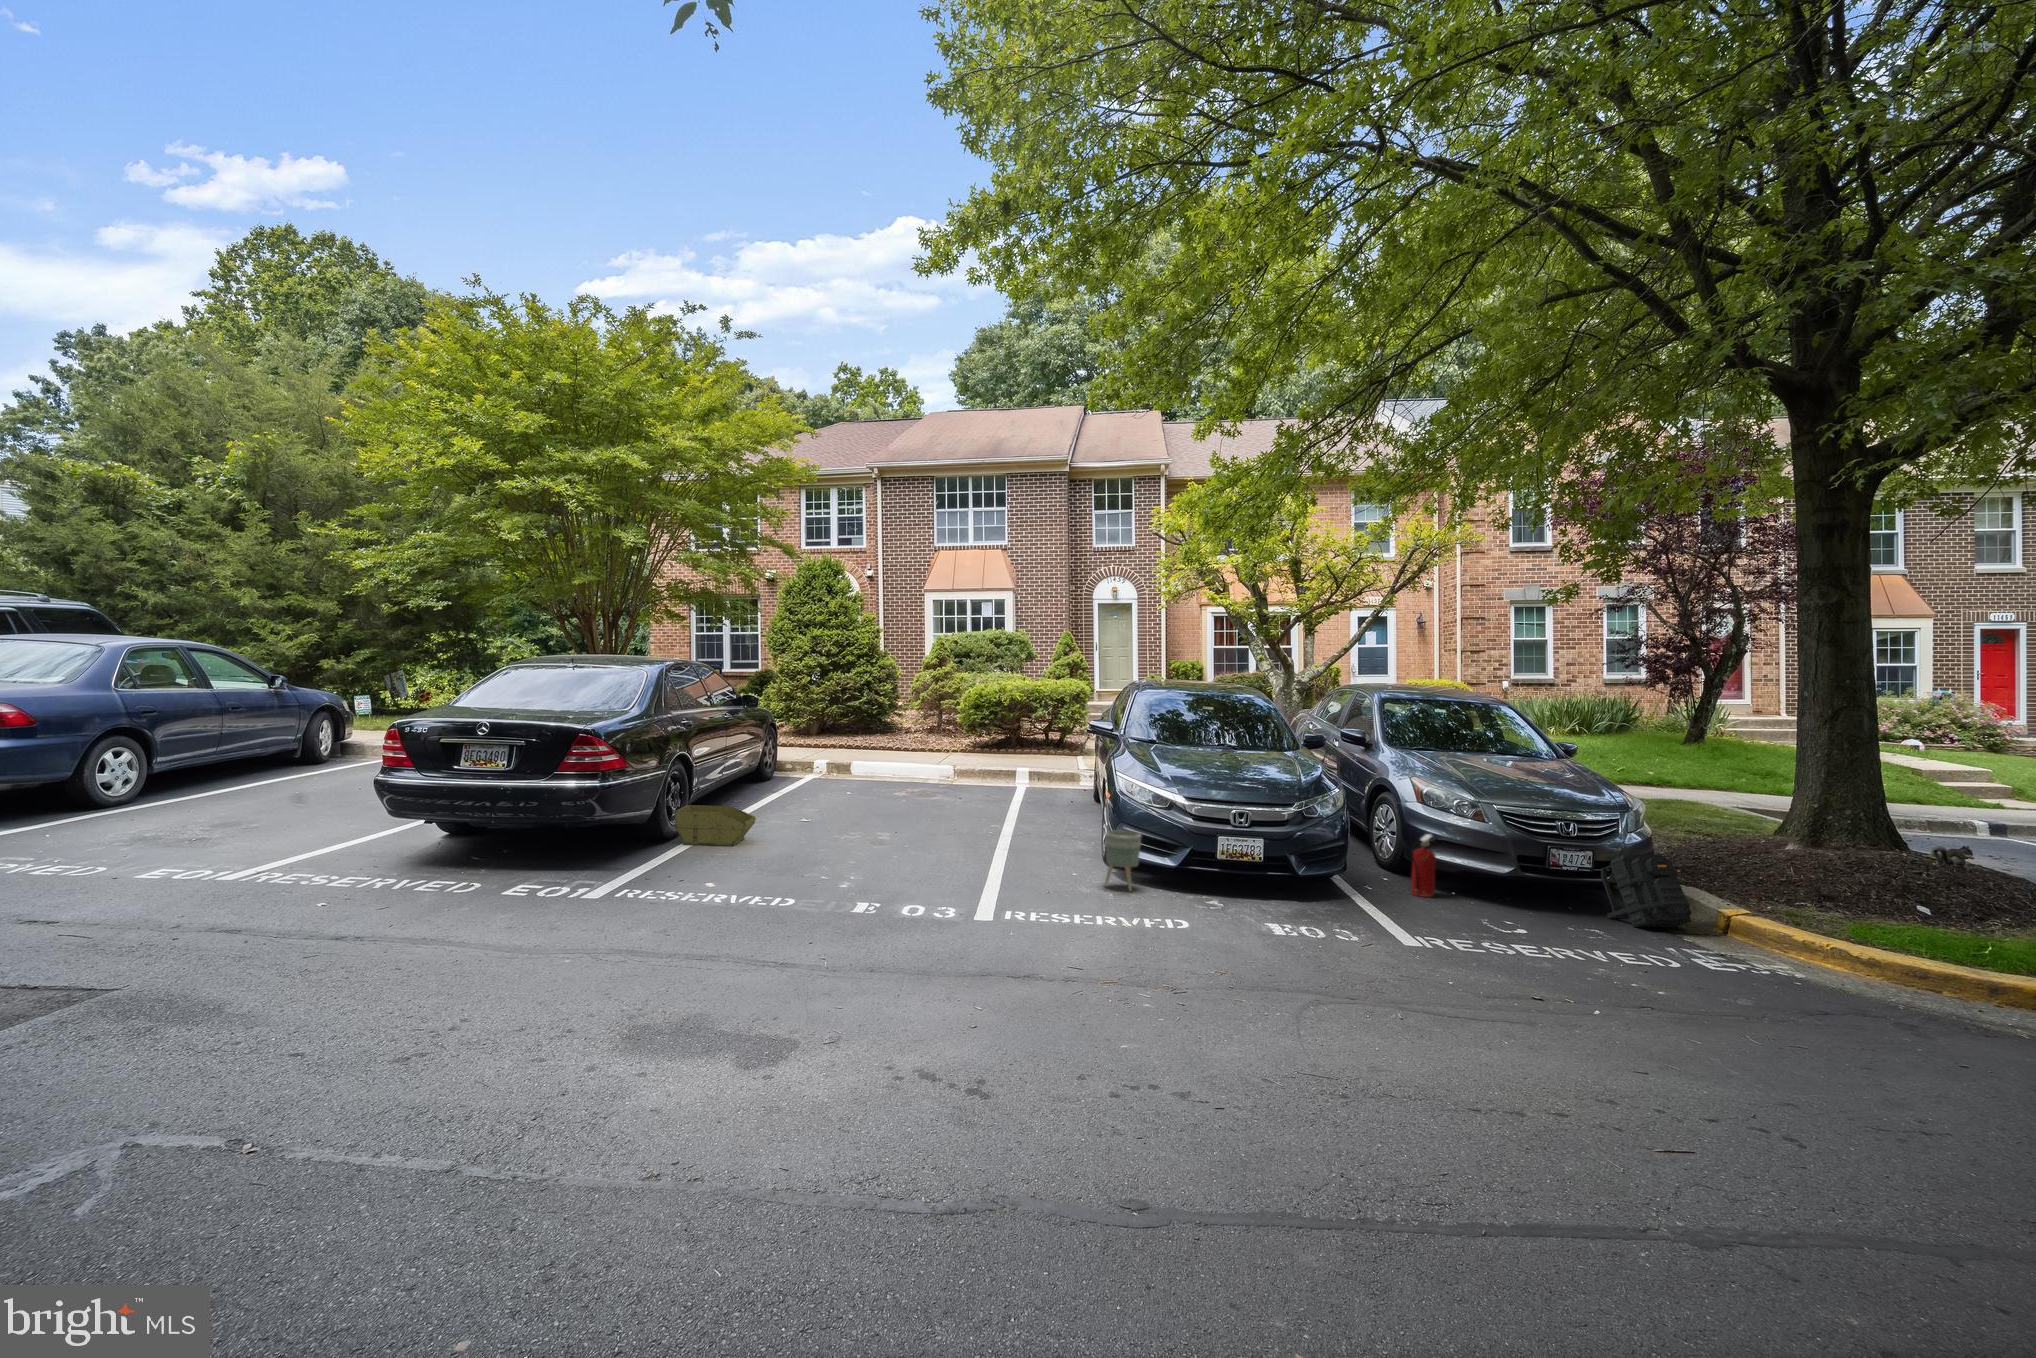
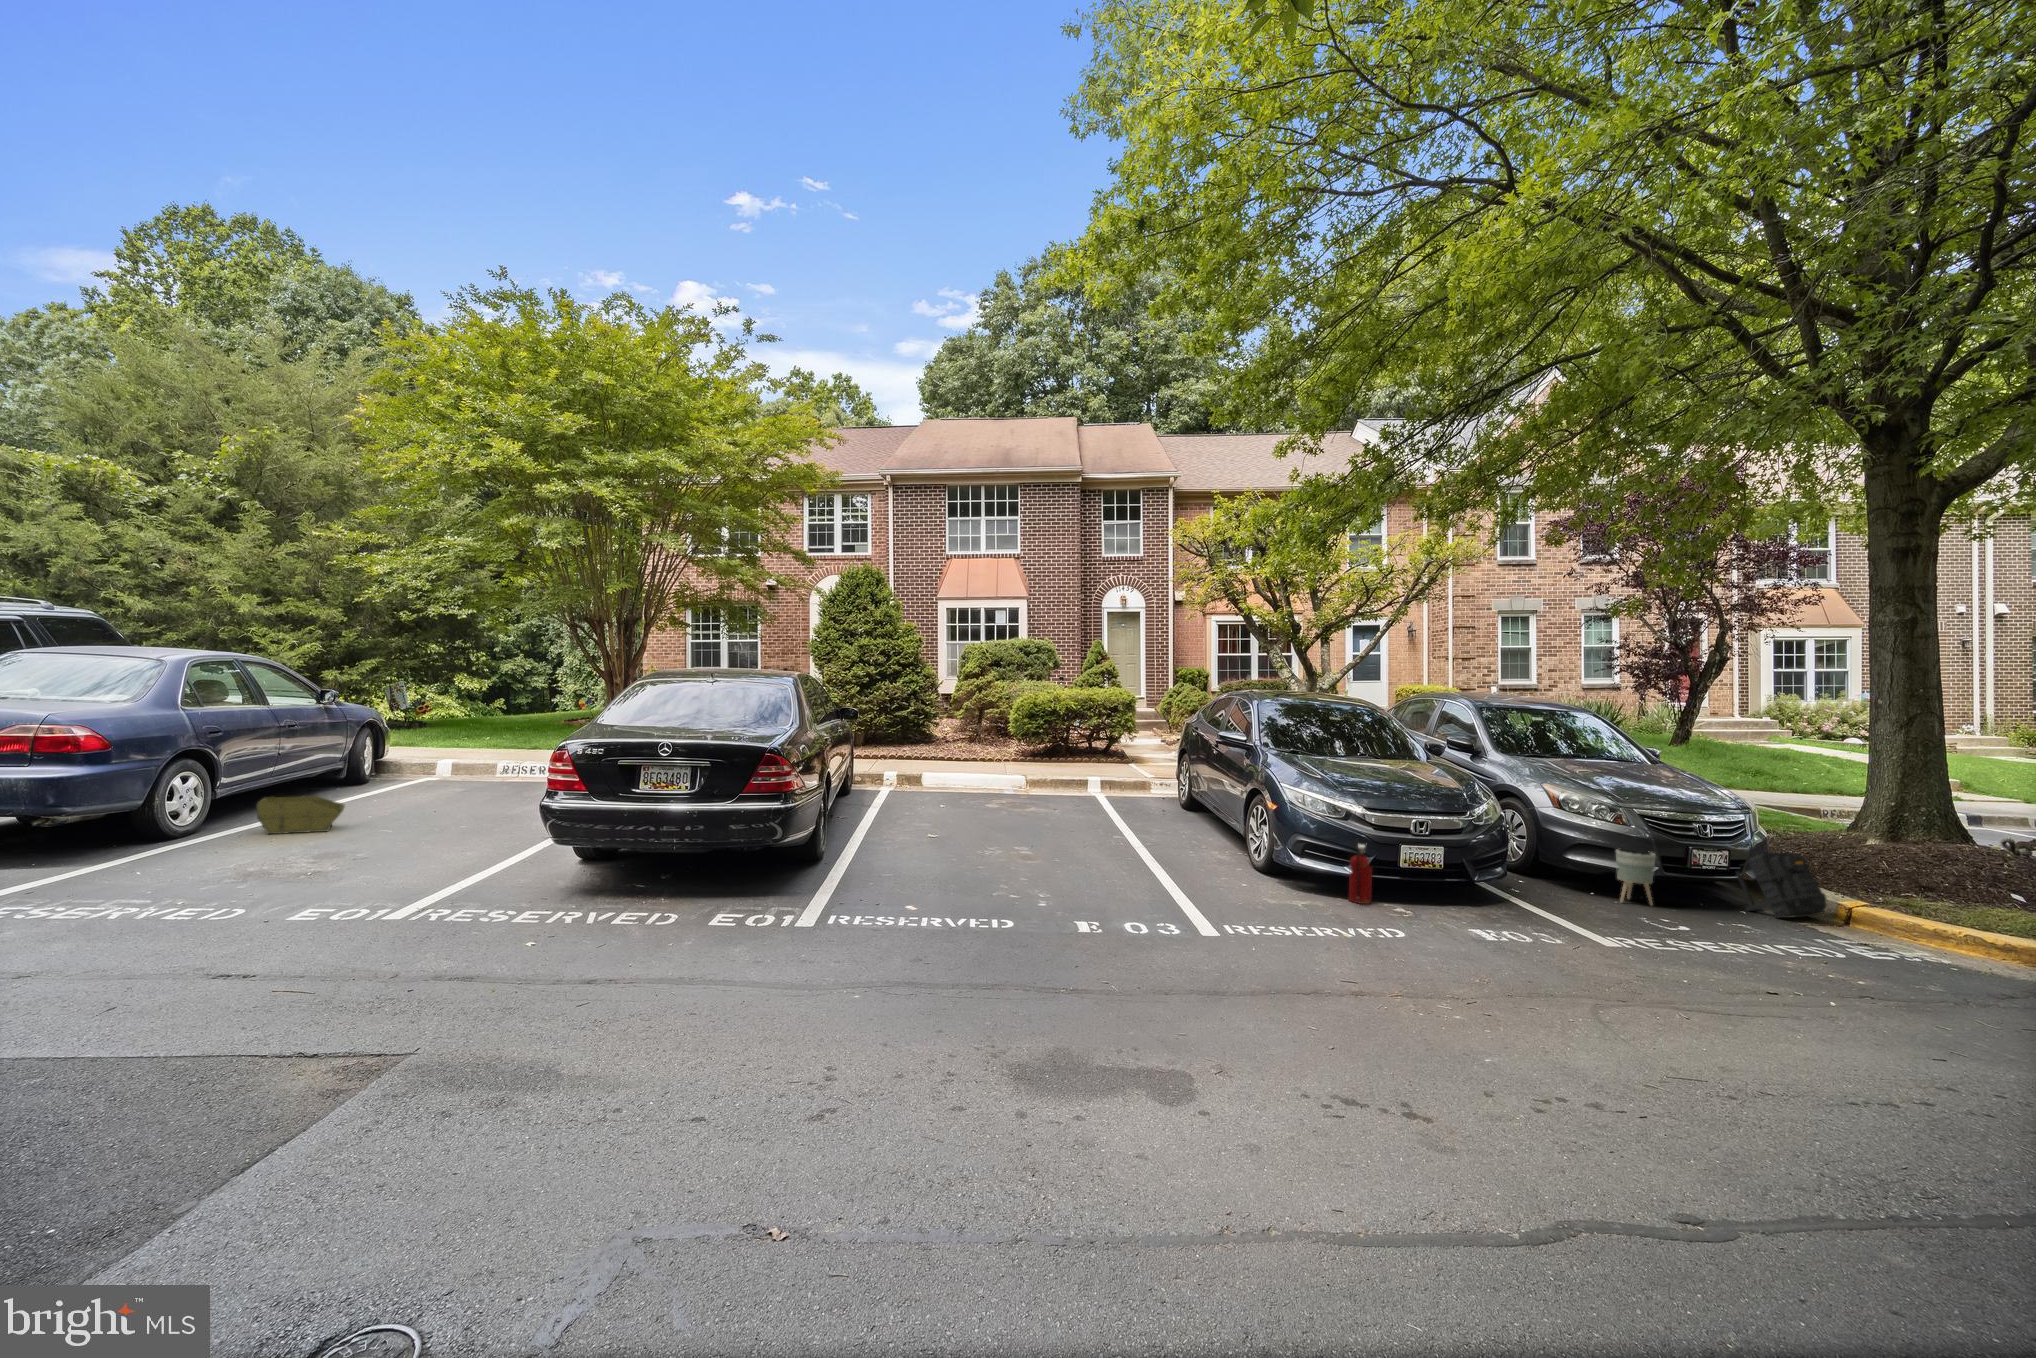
storage bin: present [674,805,756,846] -> present [256,796,345,834]
planter: present [1104,830,1141,891] -> present [1616,849,1656,905]
fire extinguisher: present [1411,834,1436,897] -> present [1349,843,1372,904]

